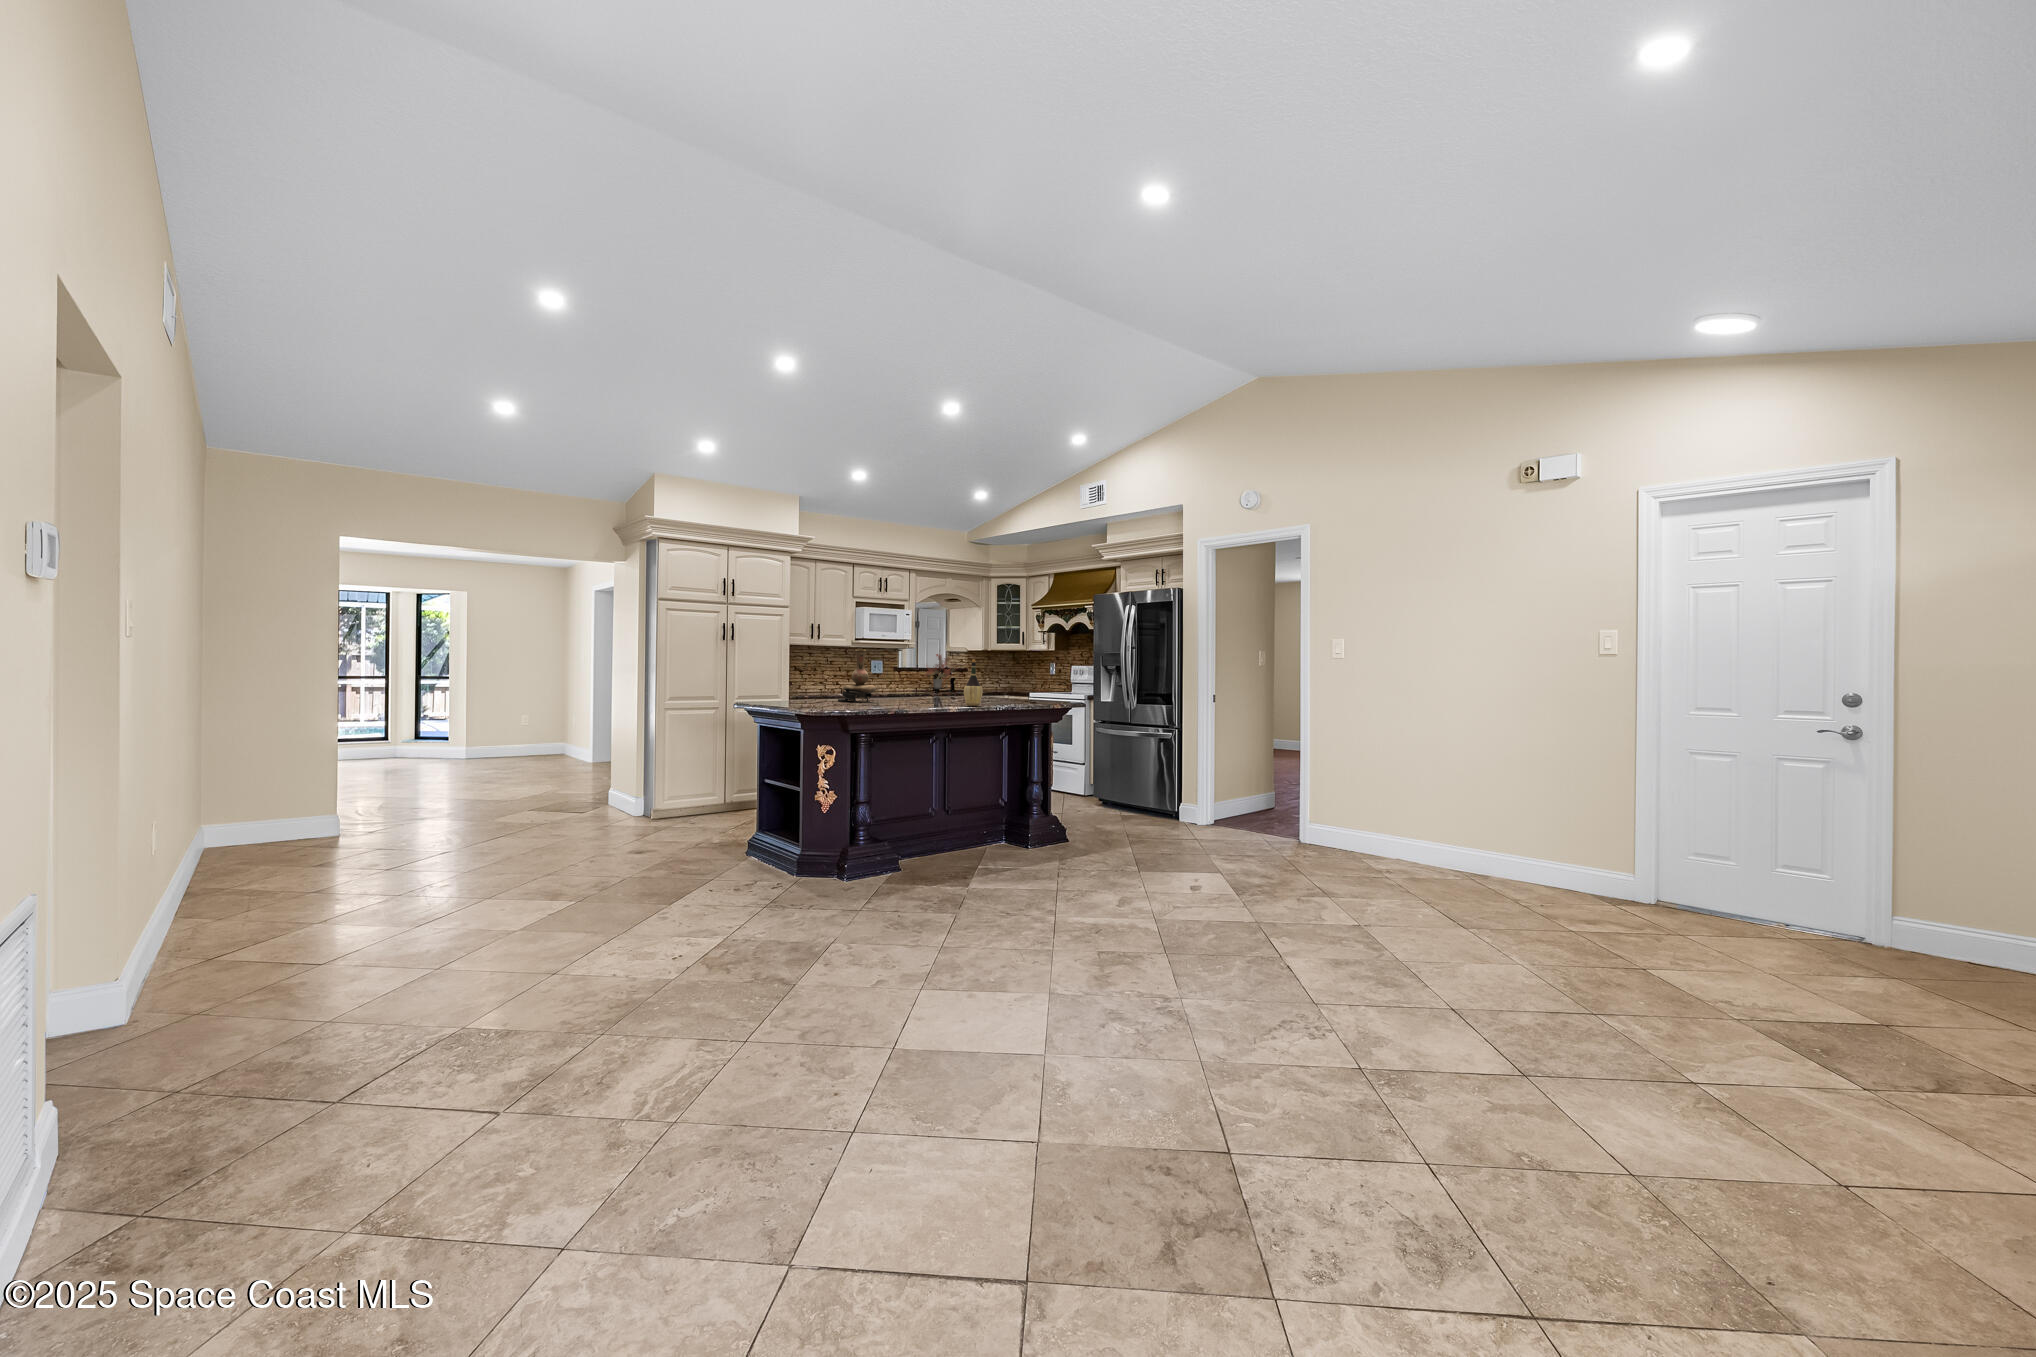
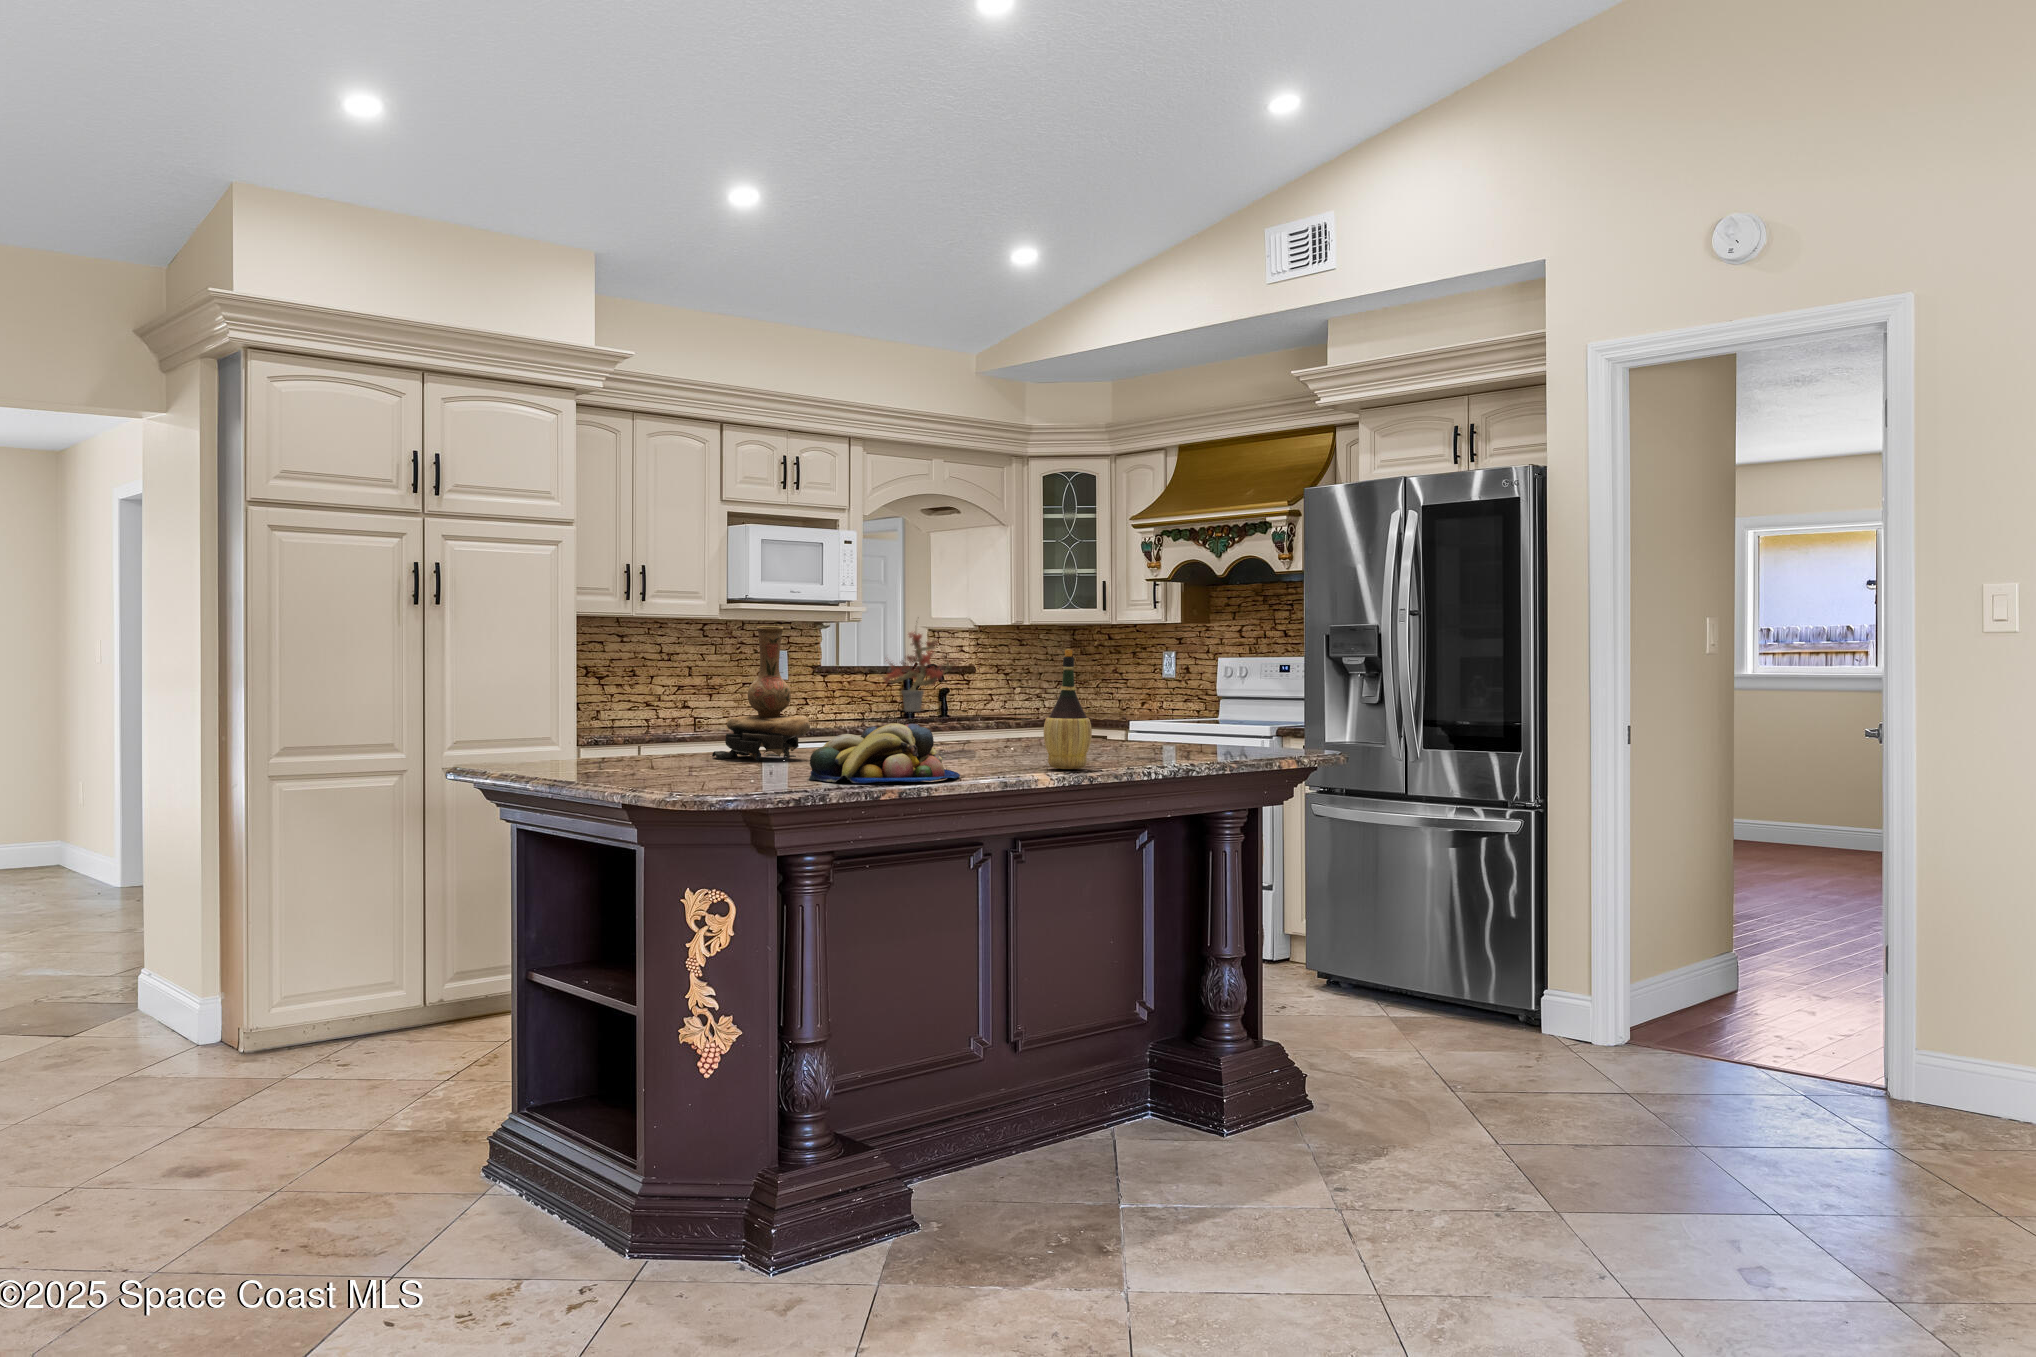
fruit bowl: none [869,687,928,708] -> present [809,723,960,783]

